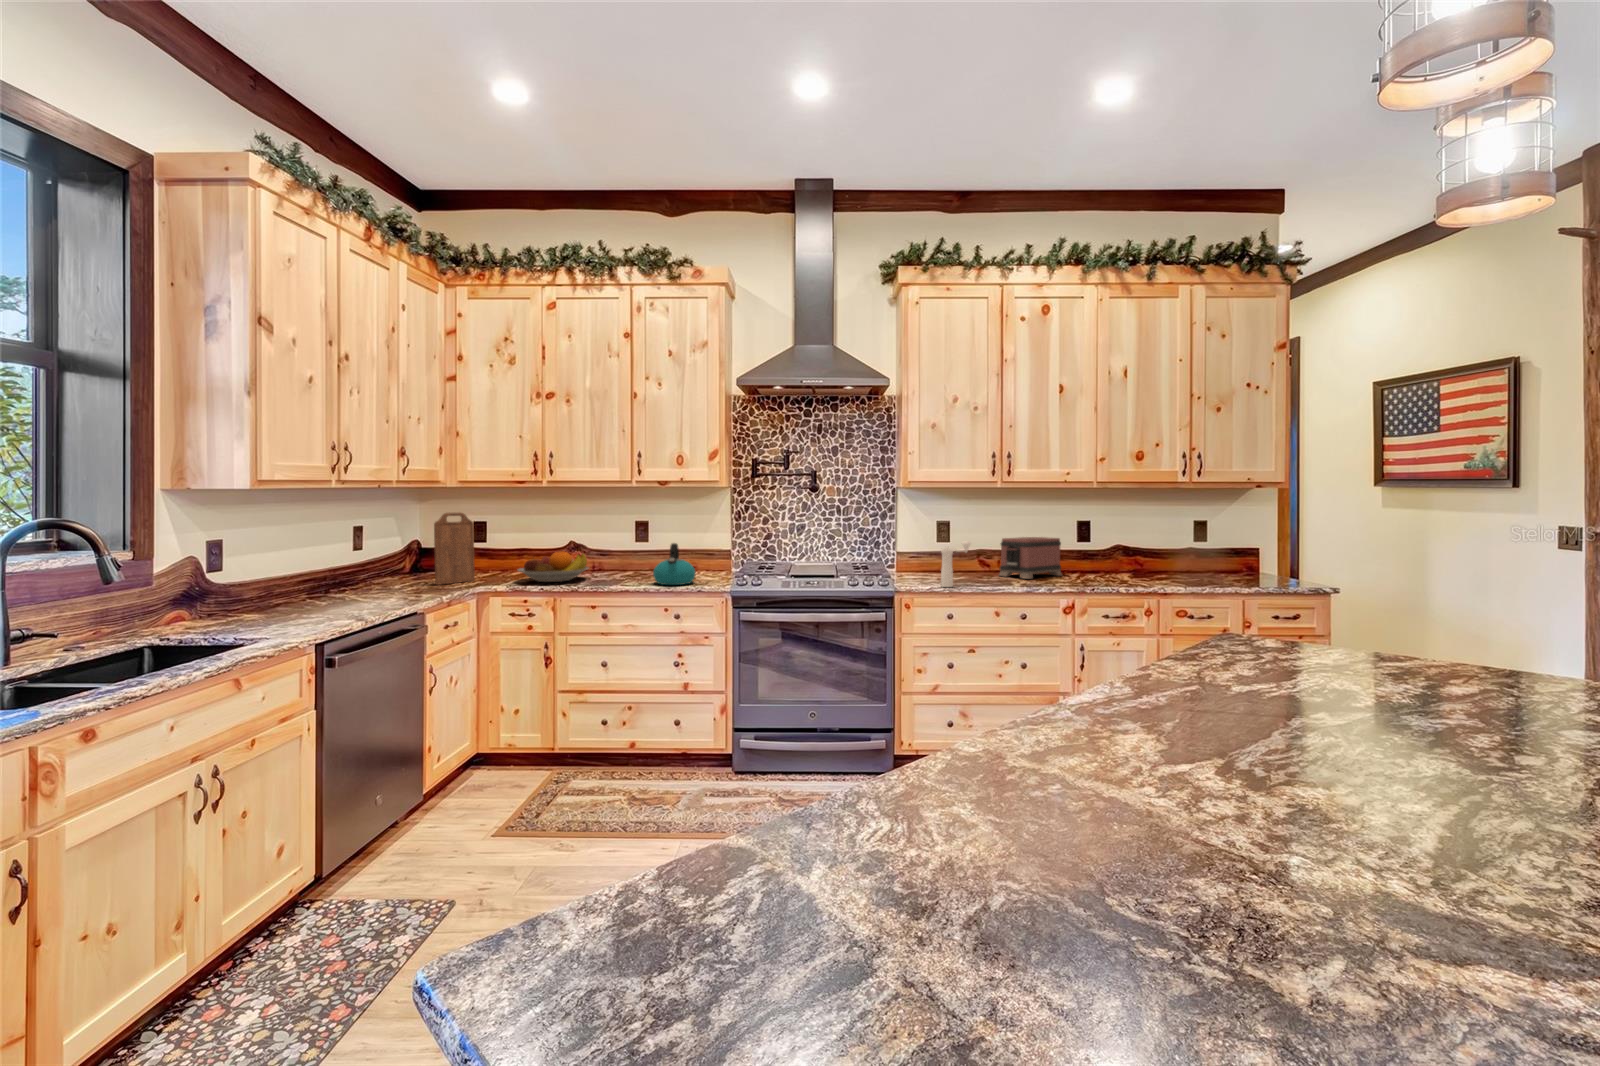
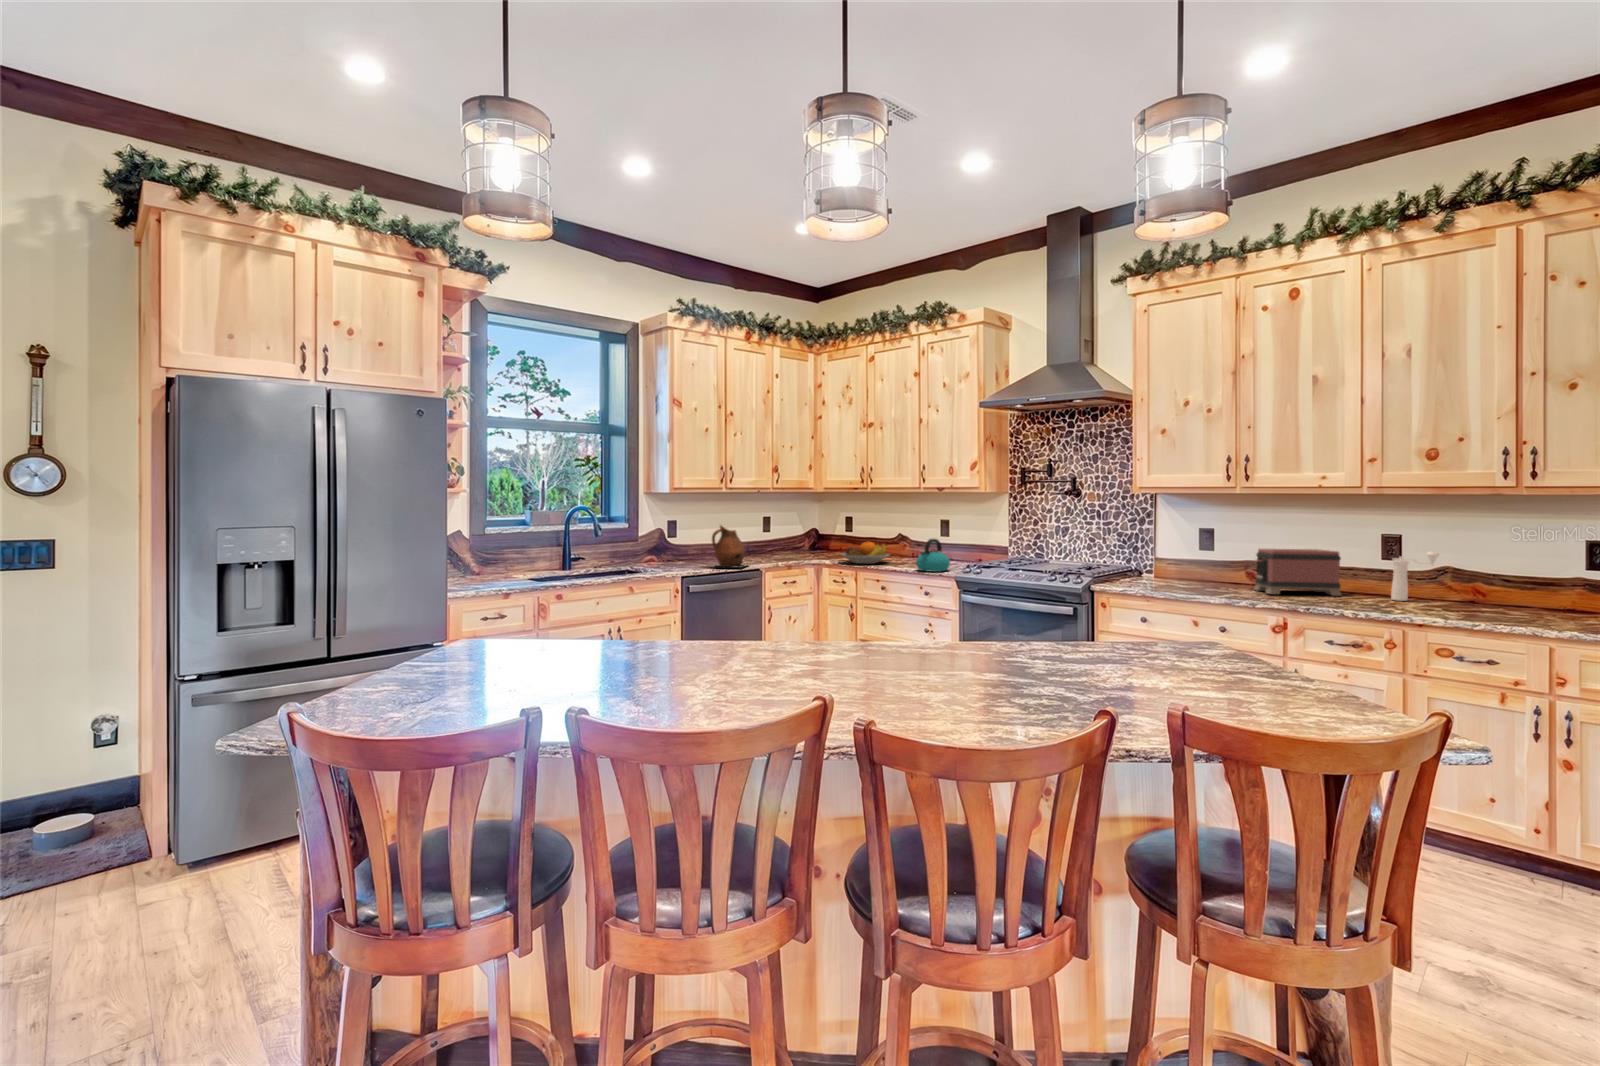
cutting board: present [434,512,475,585] -> none [795,512,822,560]
ceramic pitcher: none [319,538,388,610] -> present [712,526,746,568]
pepper mill: present [941,541,971,587] -> present [1391,552,1439,601]

